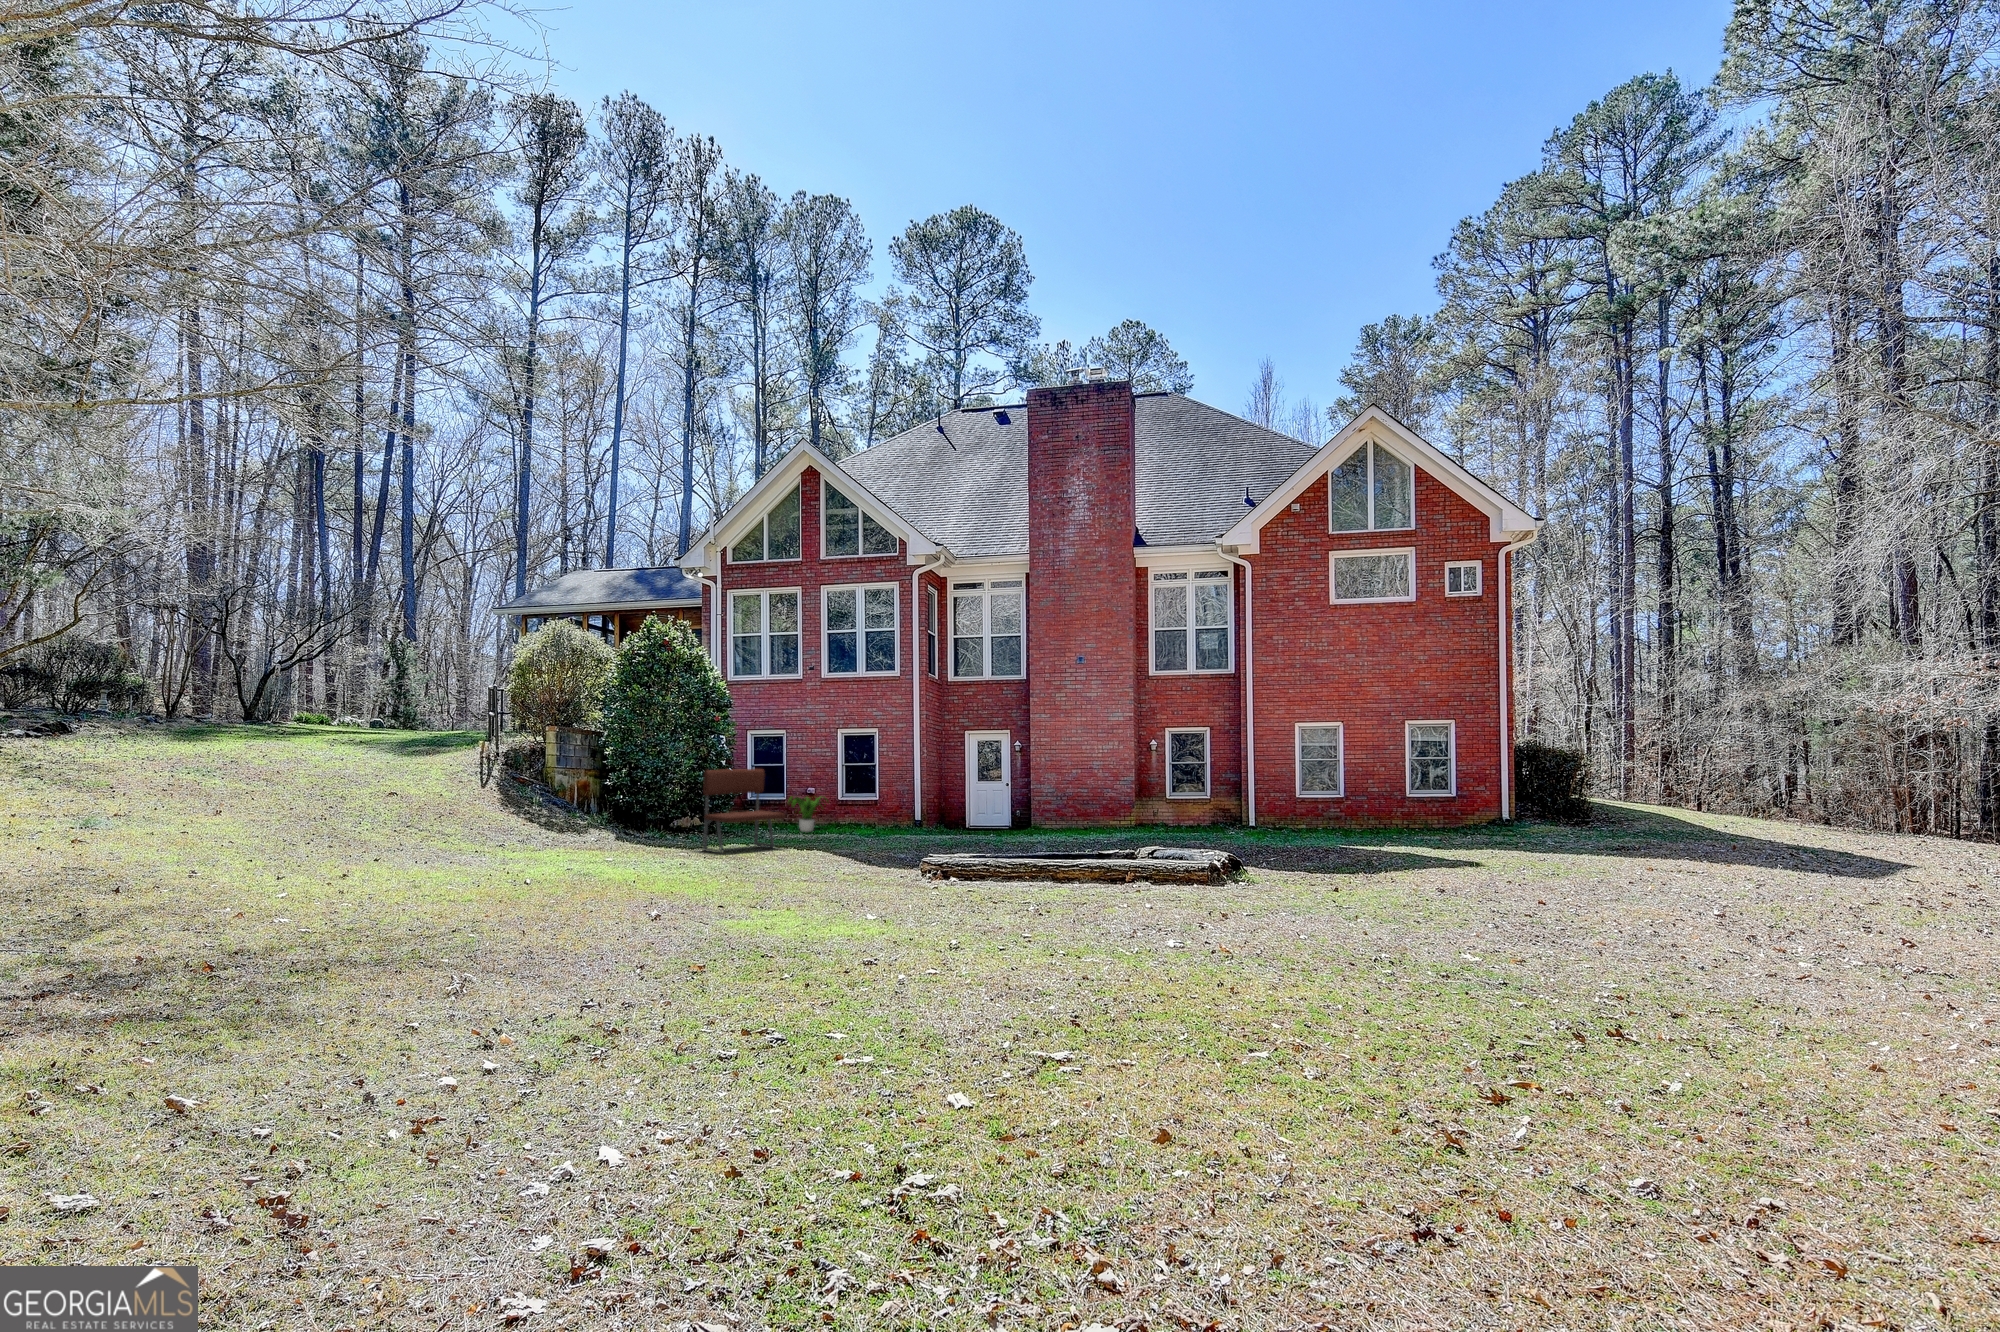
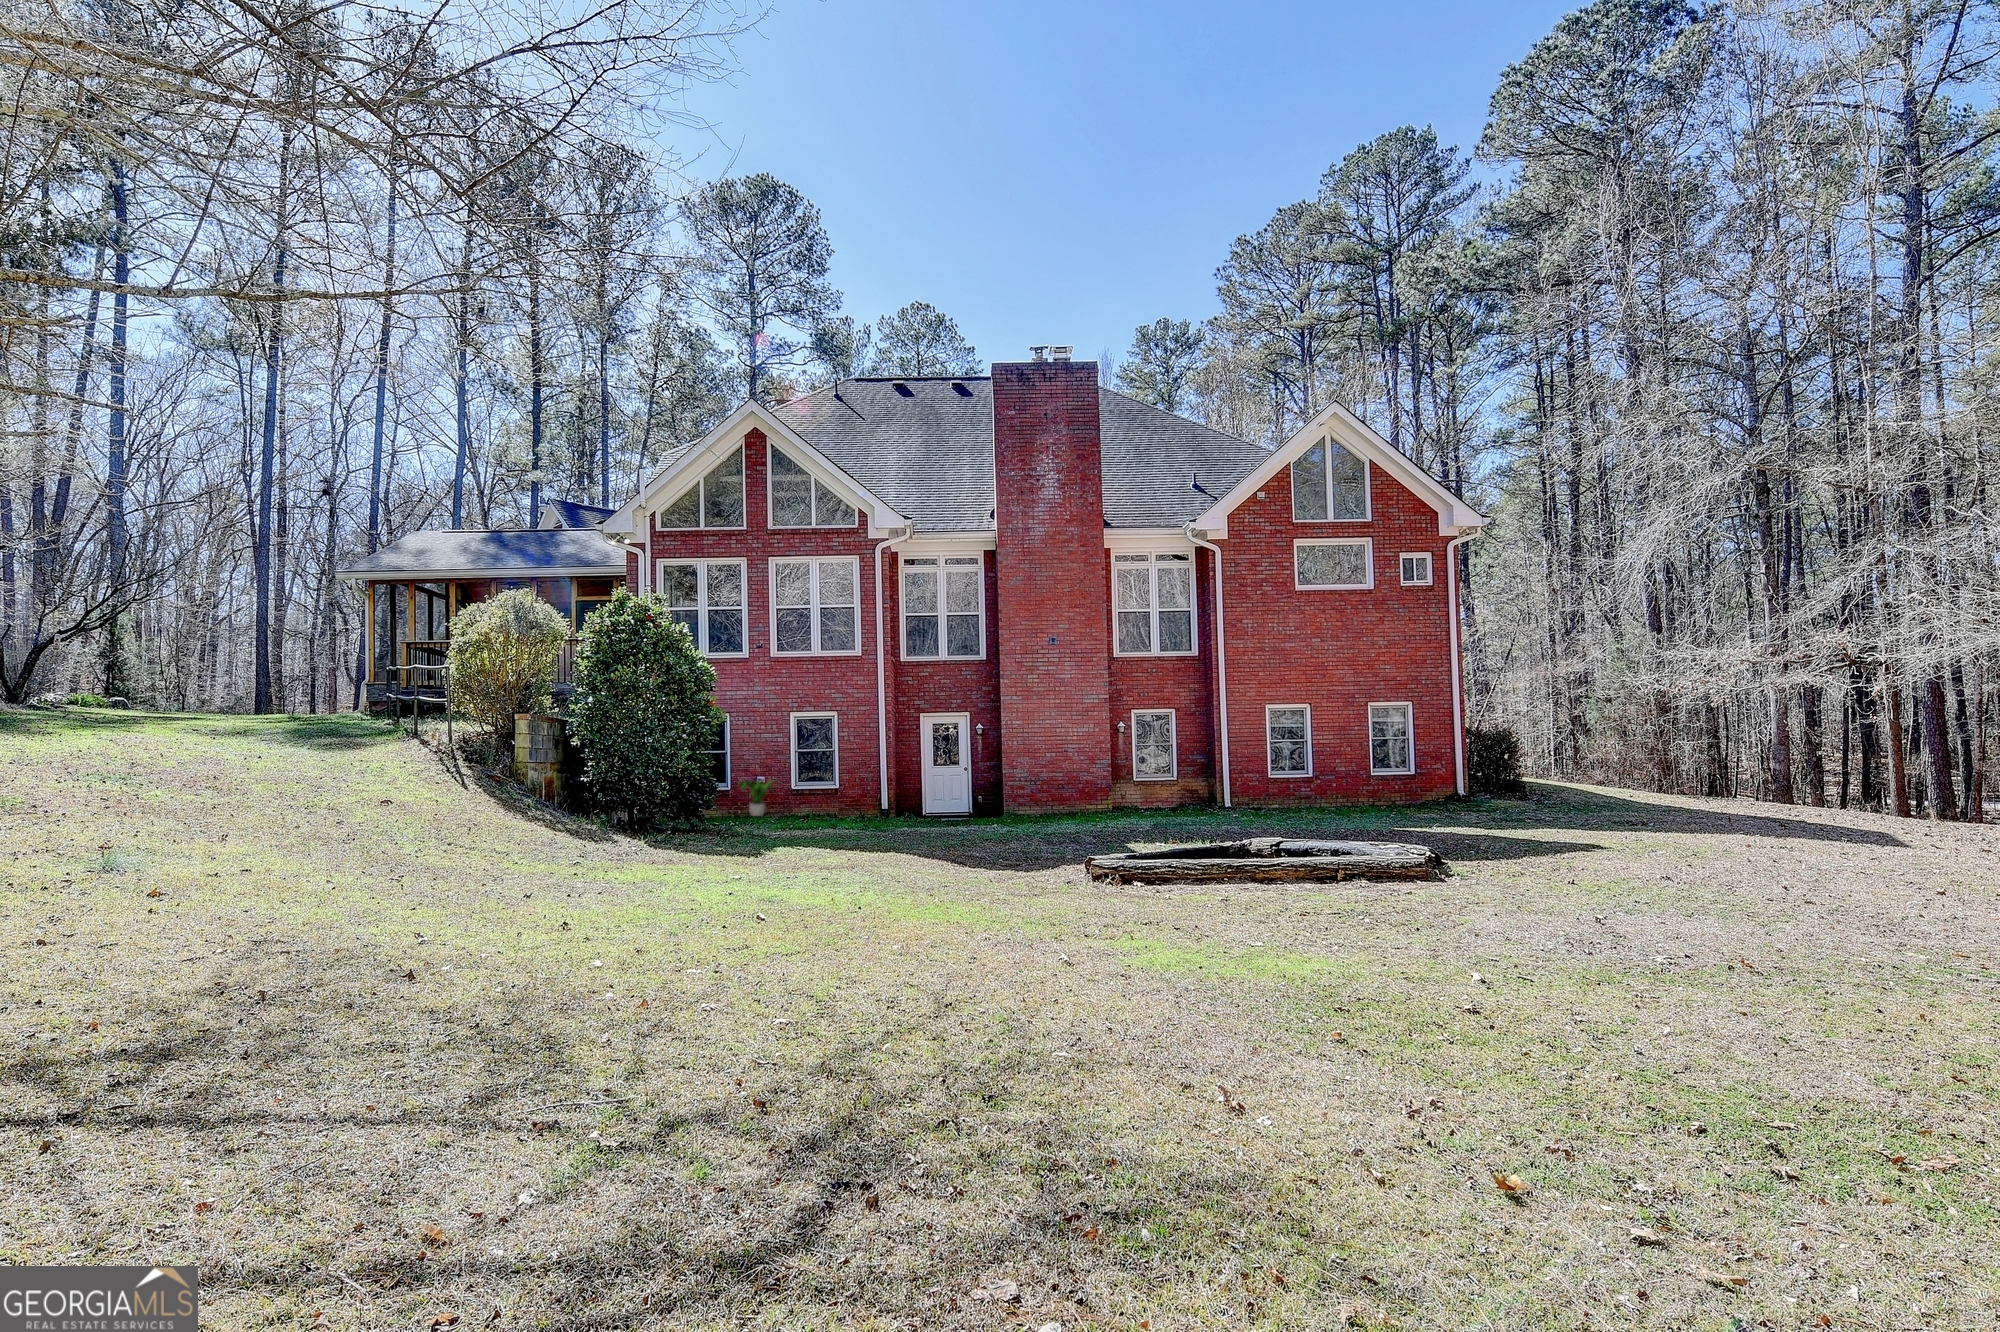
bench: present [702,769,784,853] -> none [649,752,736,840]

